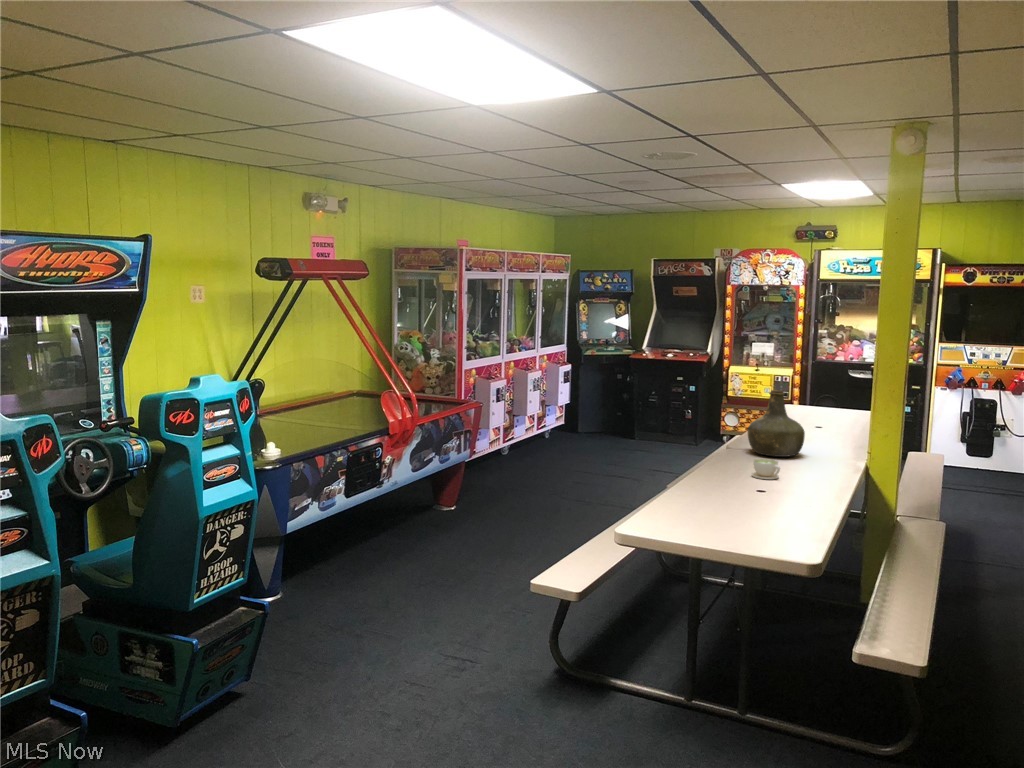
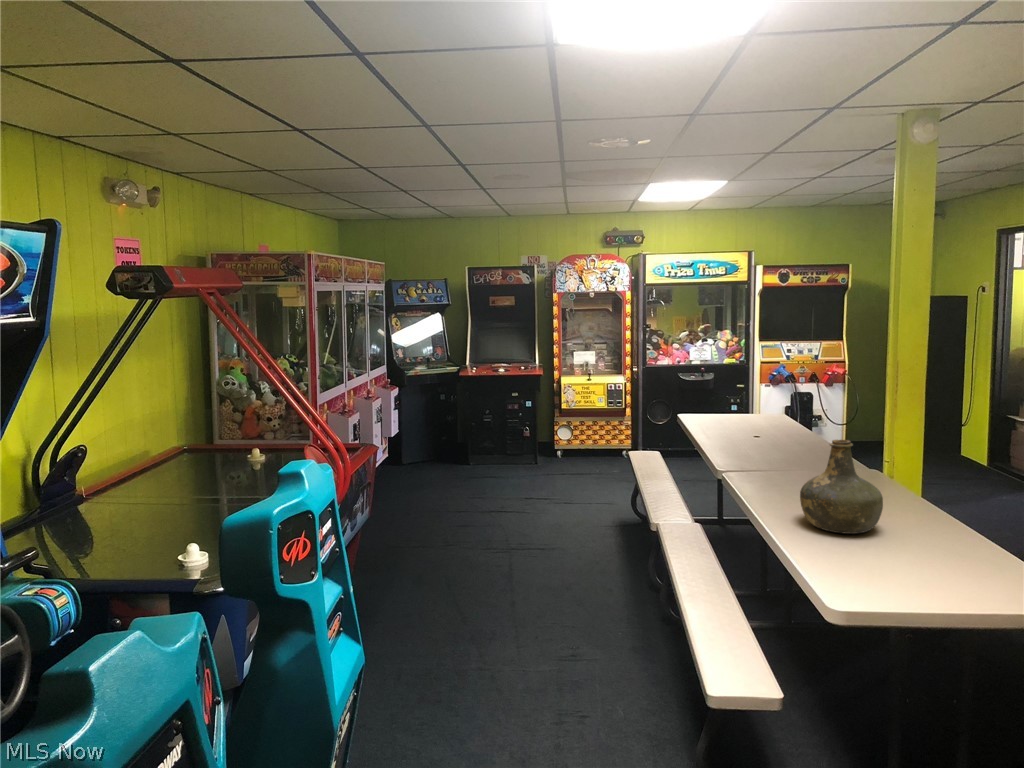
coffee cup: present [752,459,780,479] -> none [905,560,959,598]

